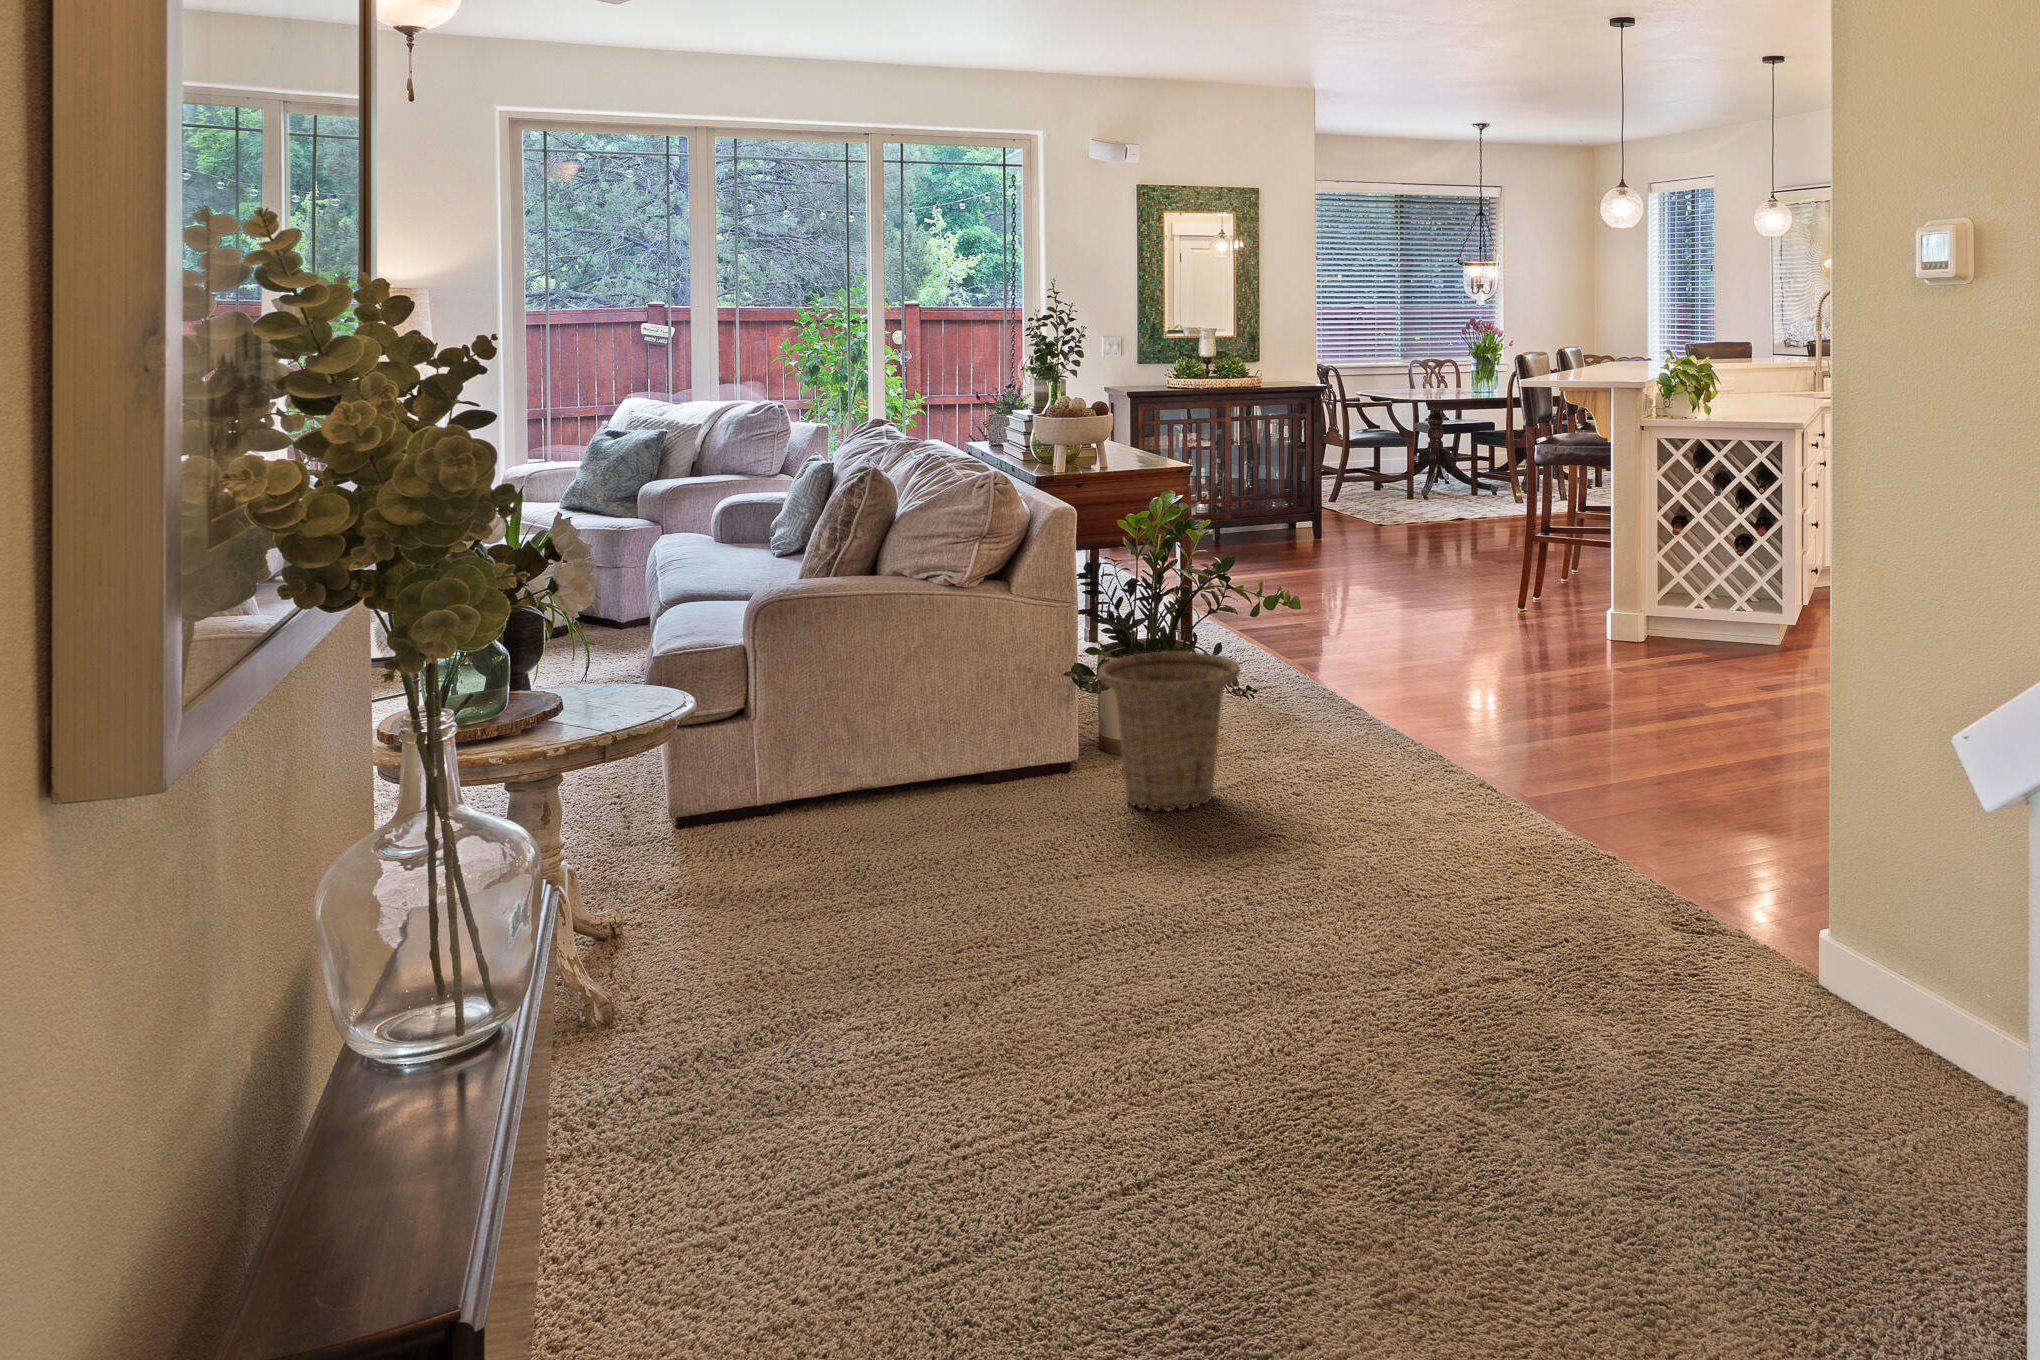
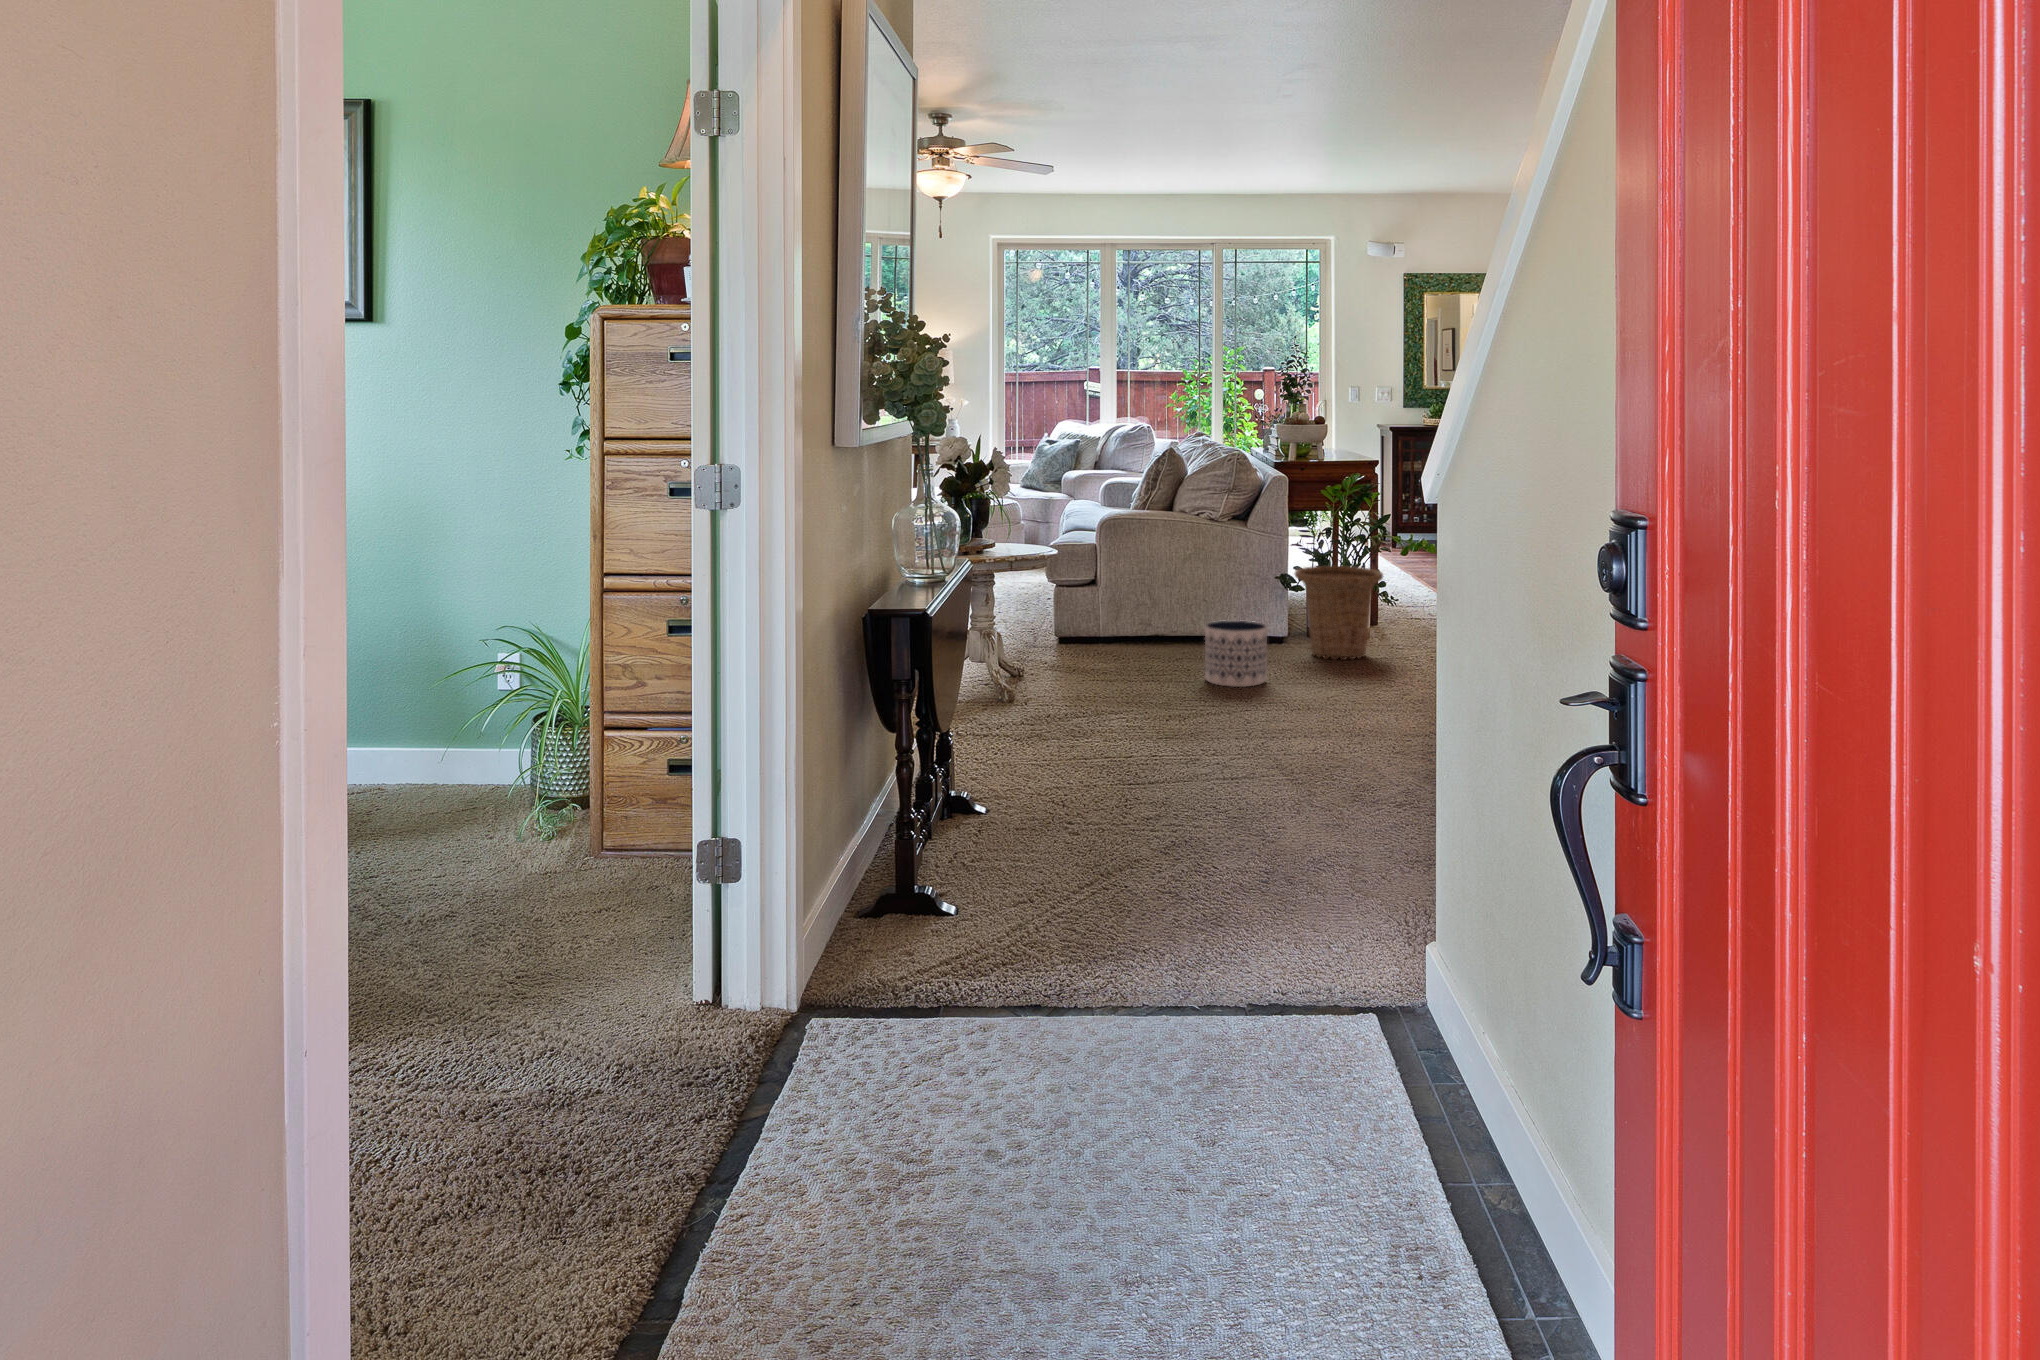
planter: none [978,783,1087,911] -> present [1205,620,1267,687]

